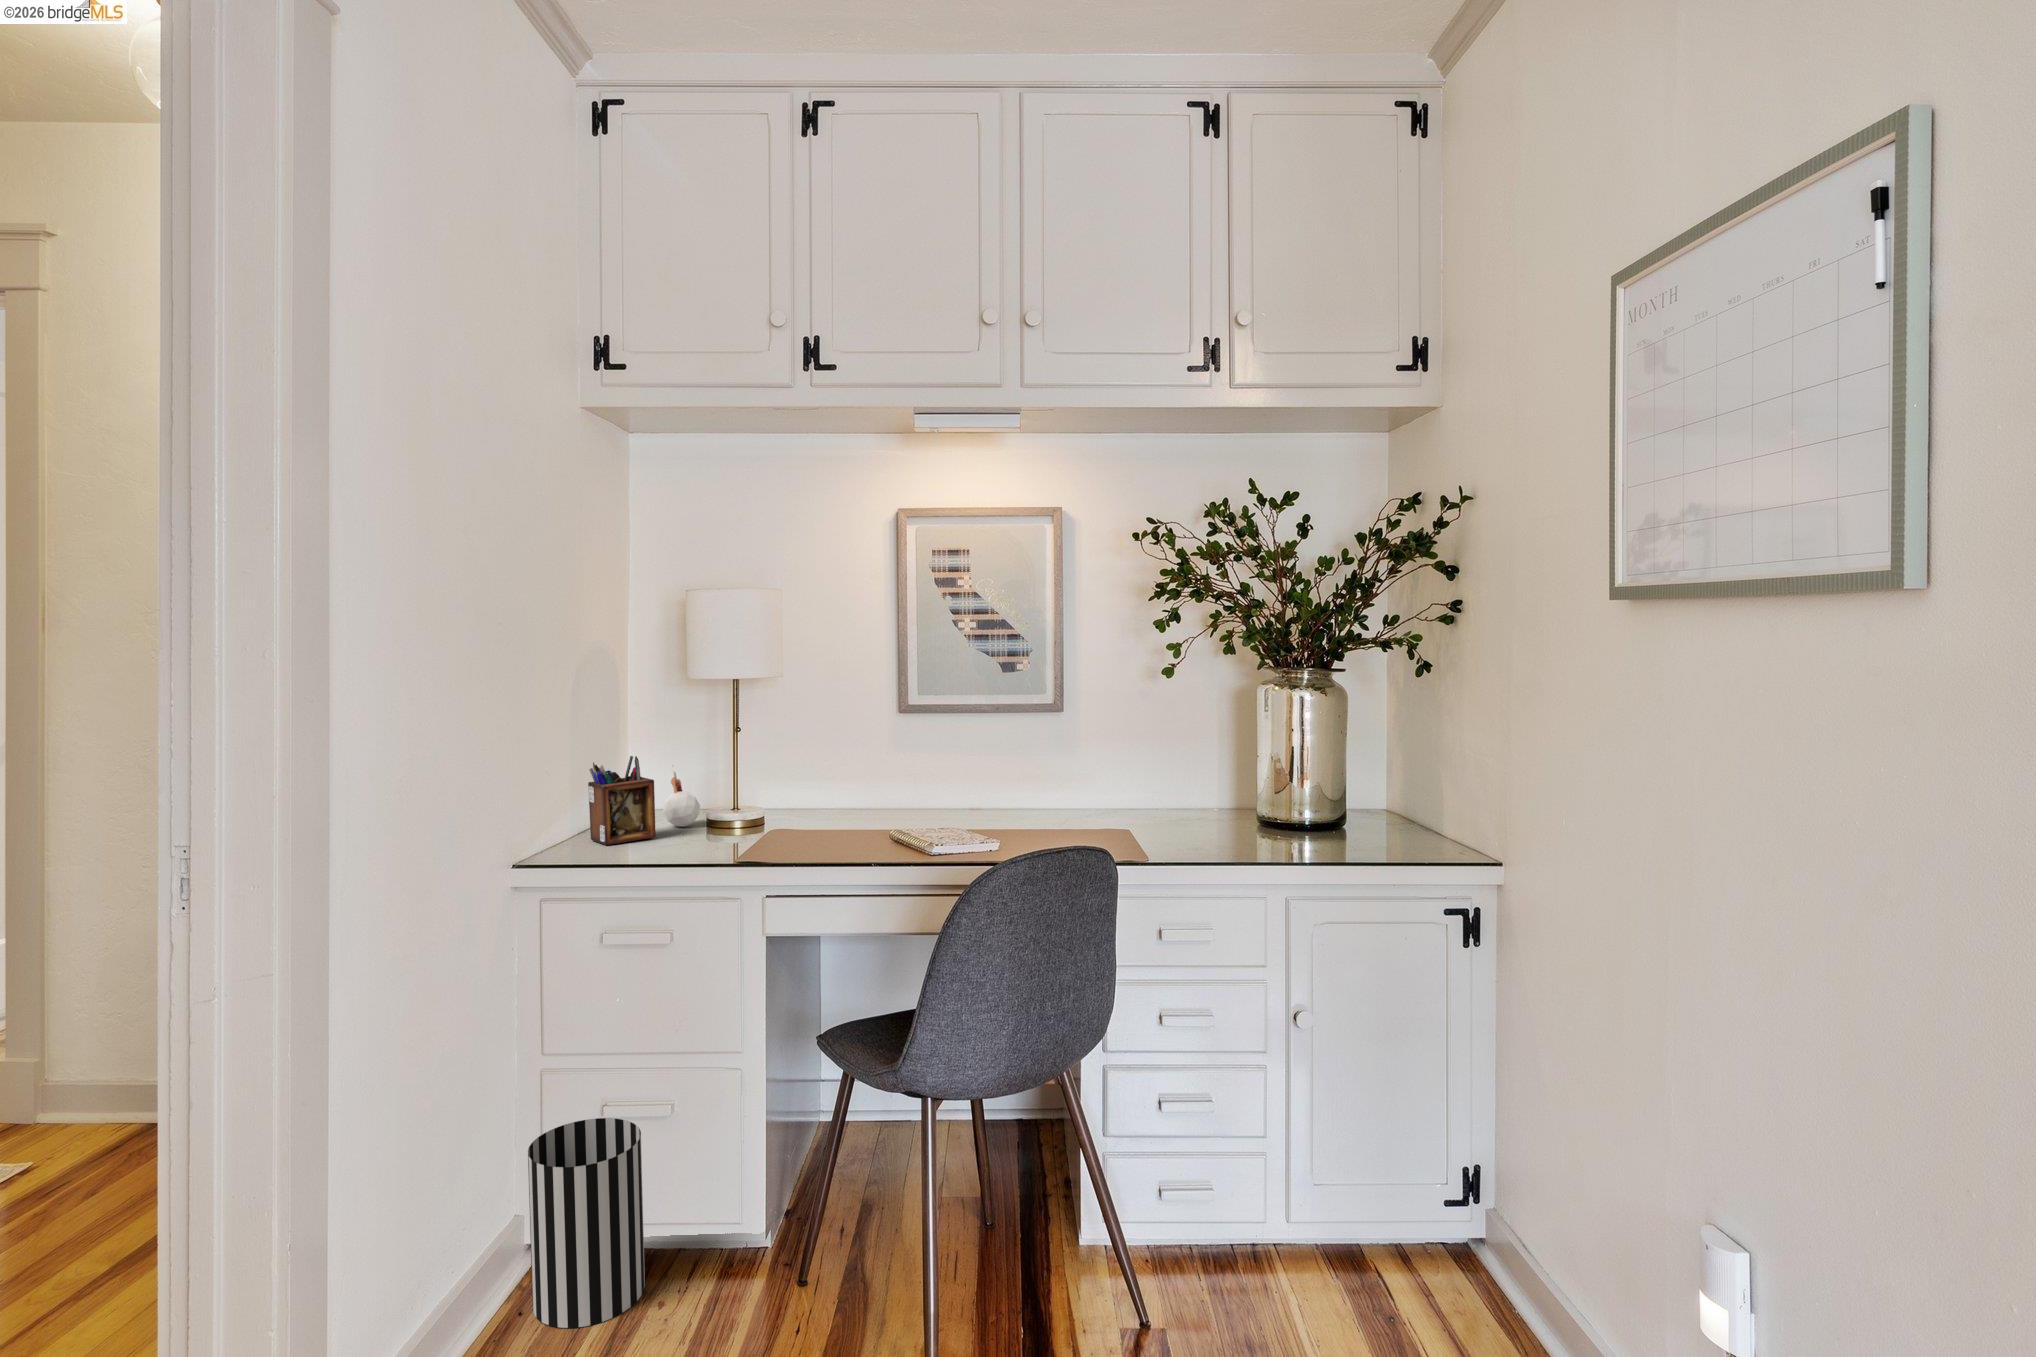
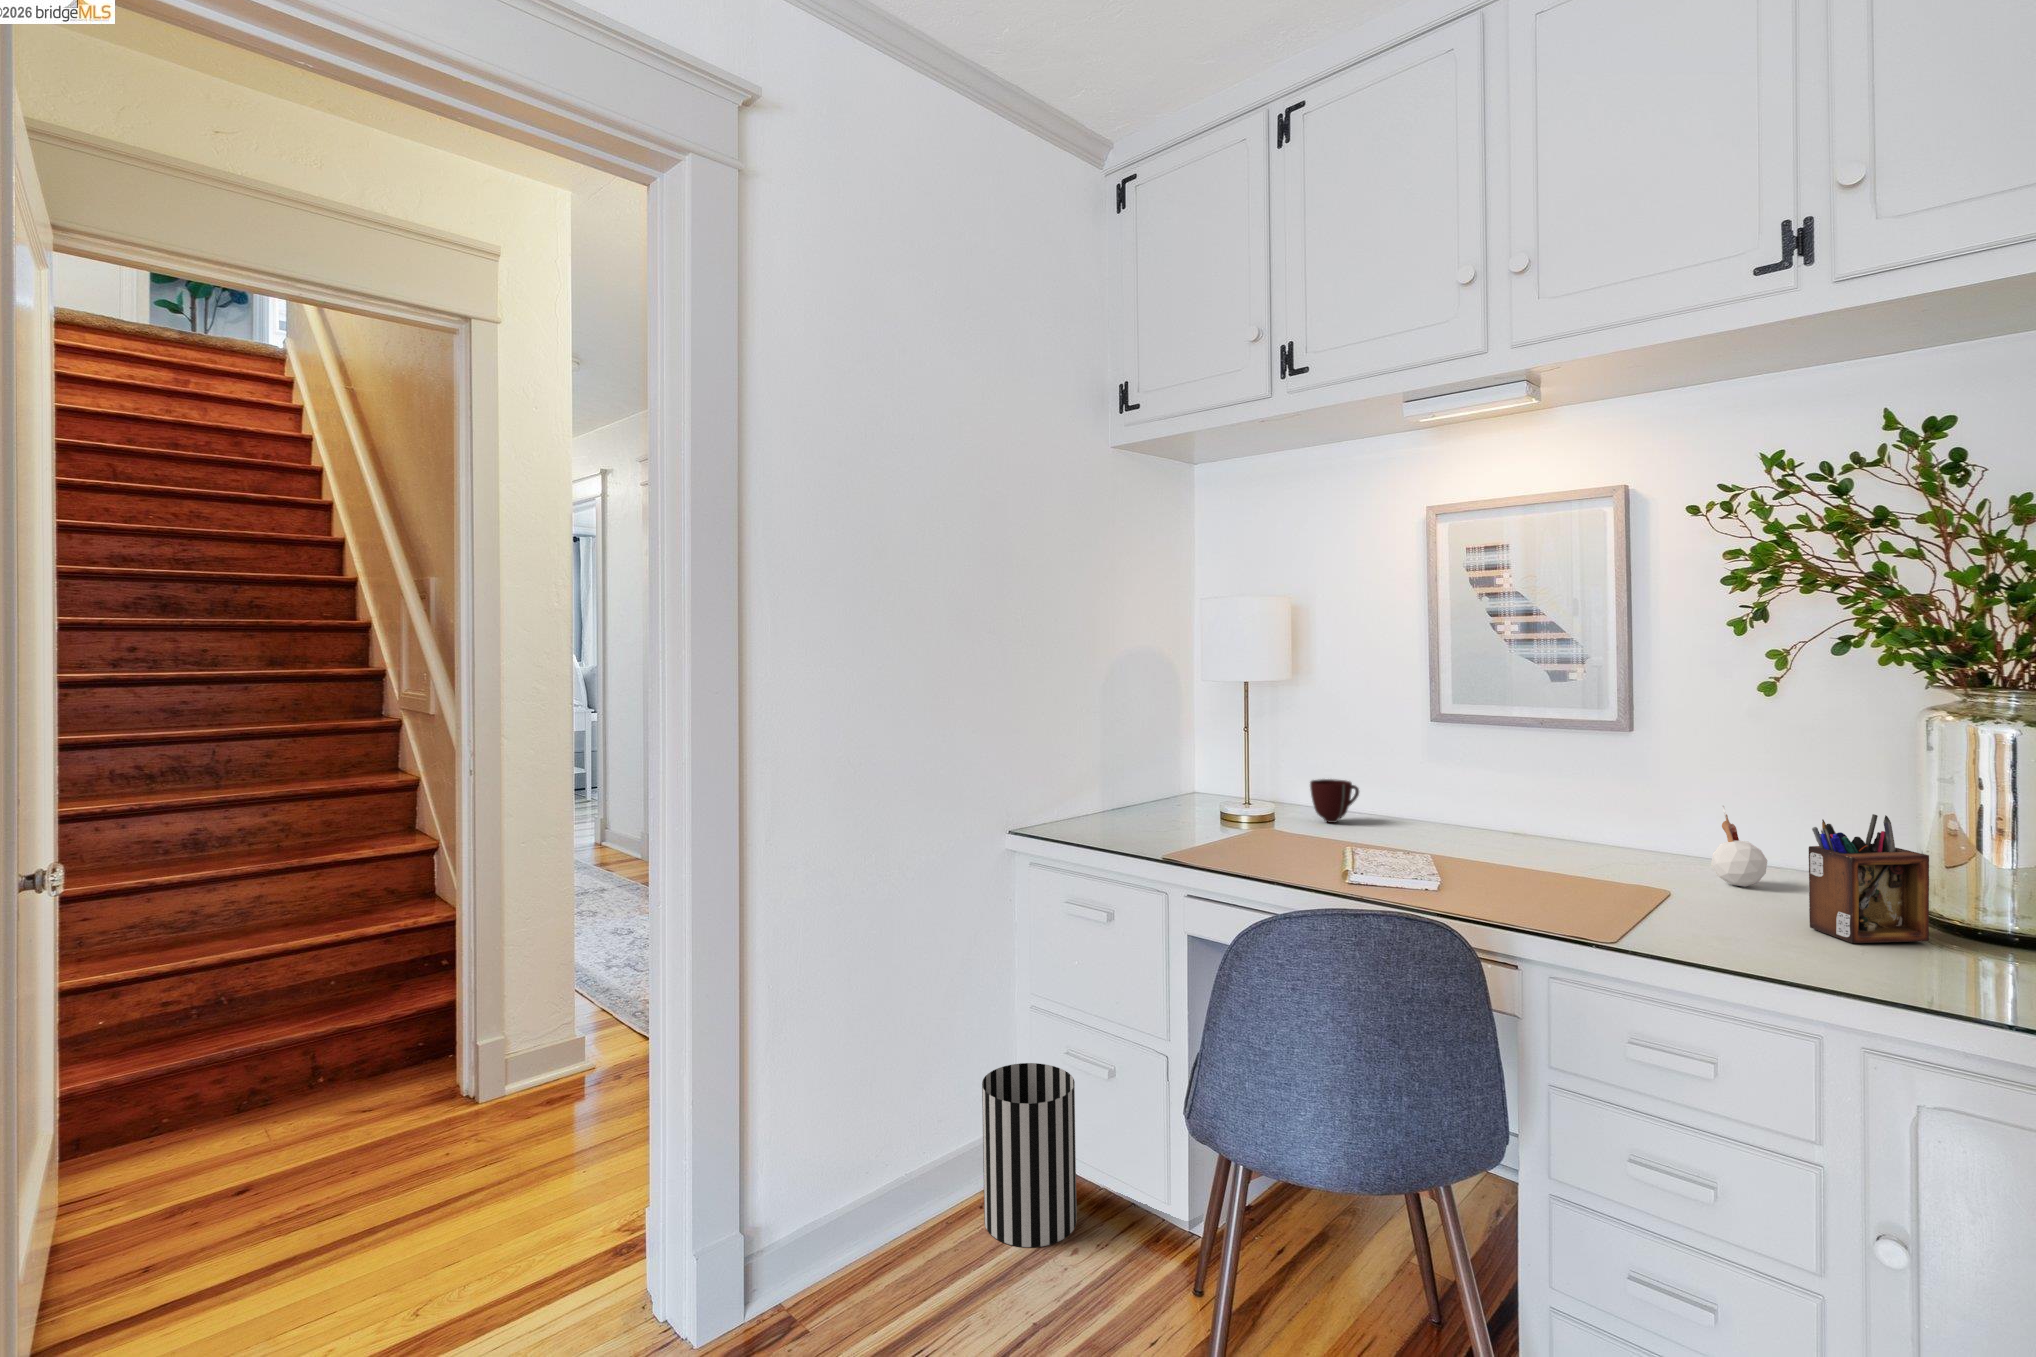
desk organizer: present [588,756,656,845] -> present [1809,814,1929,943]
candle: present [663,767,700,827] -> present [1711,806,1767,887]
mug: none [802,770,842,812] -> present [1310,779,1359,823]

